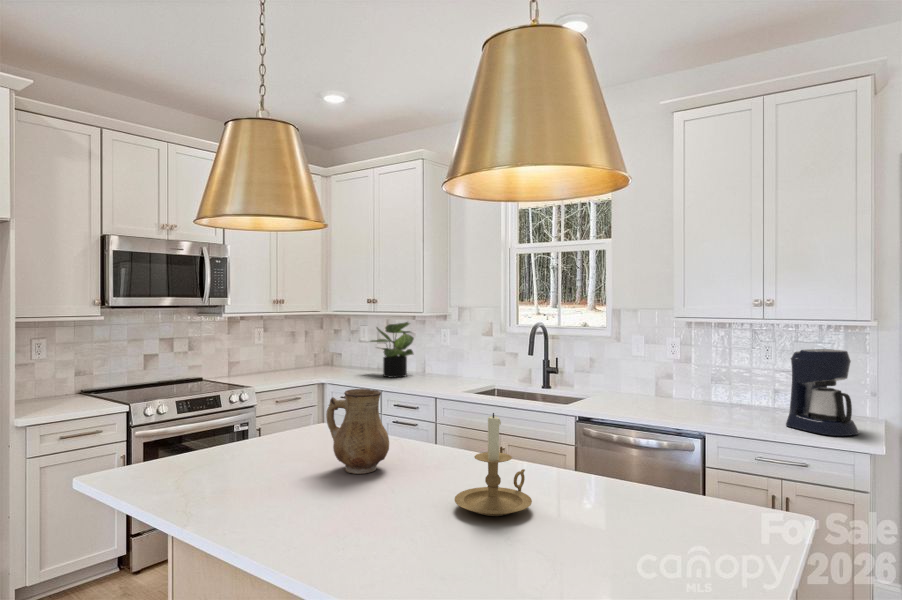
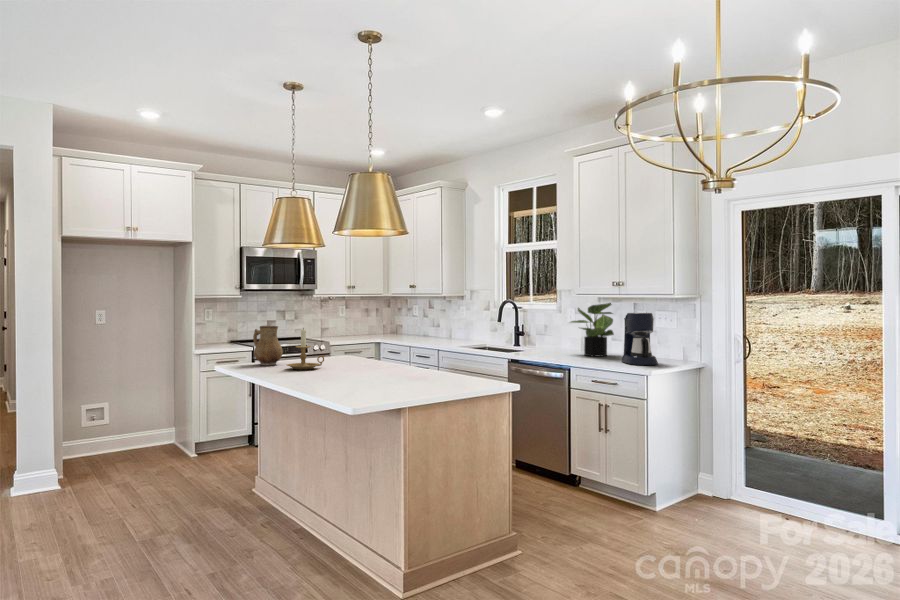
potted plant: present [370,322,414,378] -> present [571,303,614,356]
ceramic pitcher: present [326,389,389,474] -> present [253,326,283,365]
candle holder: present [455,413,532,516] -> present [287,328,324,370]

